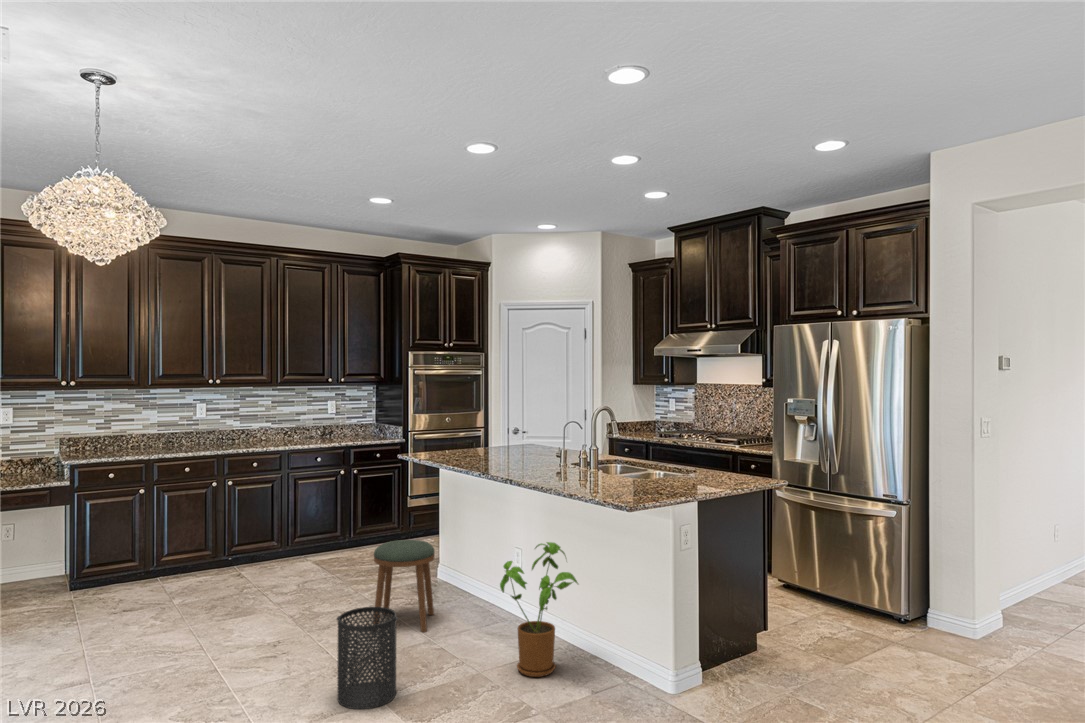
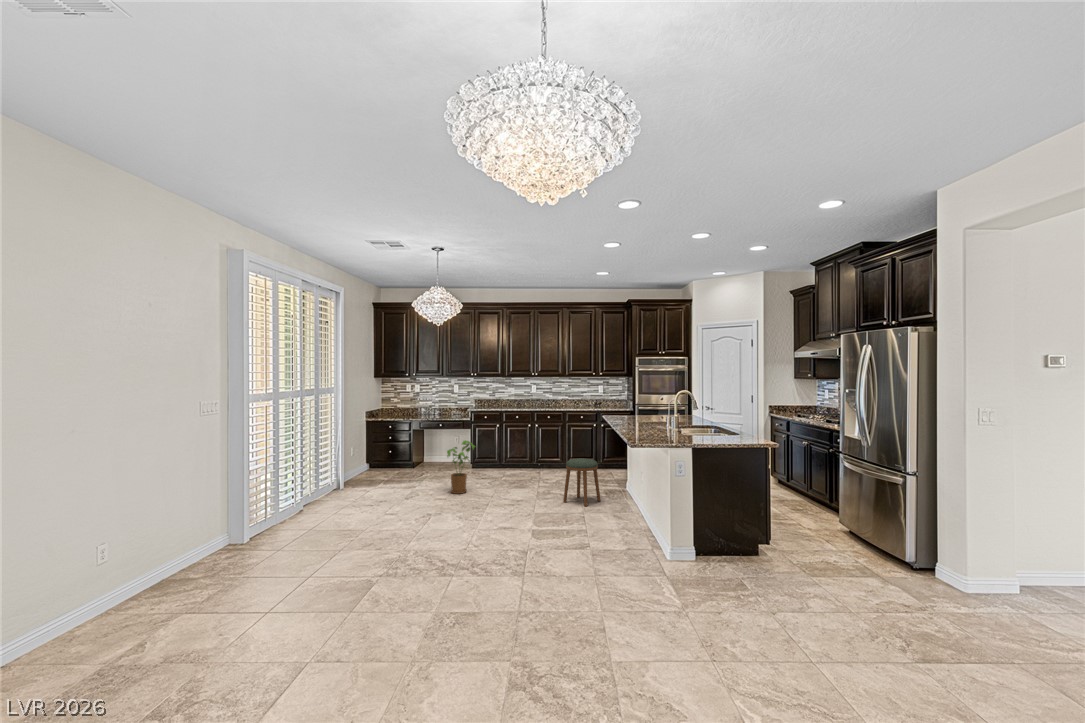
house plant: present [500,542,578,677] -> present [447,440,475,494]
trash can: present [337,607,398,709] -> none [515,481,543,526]

